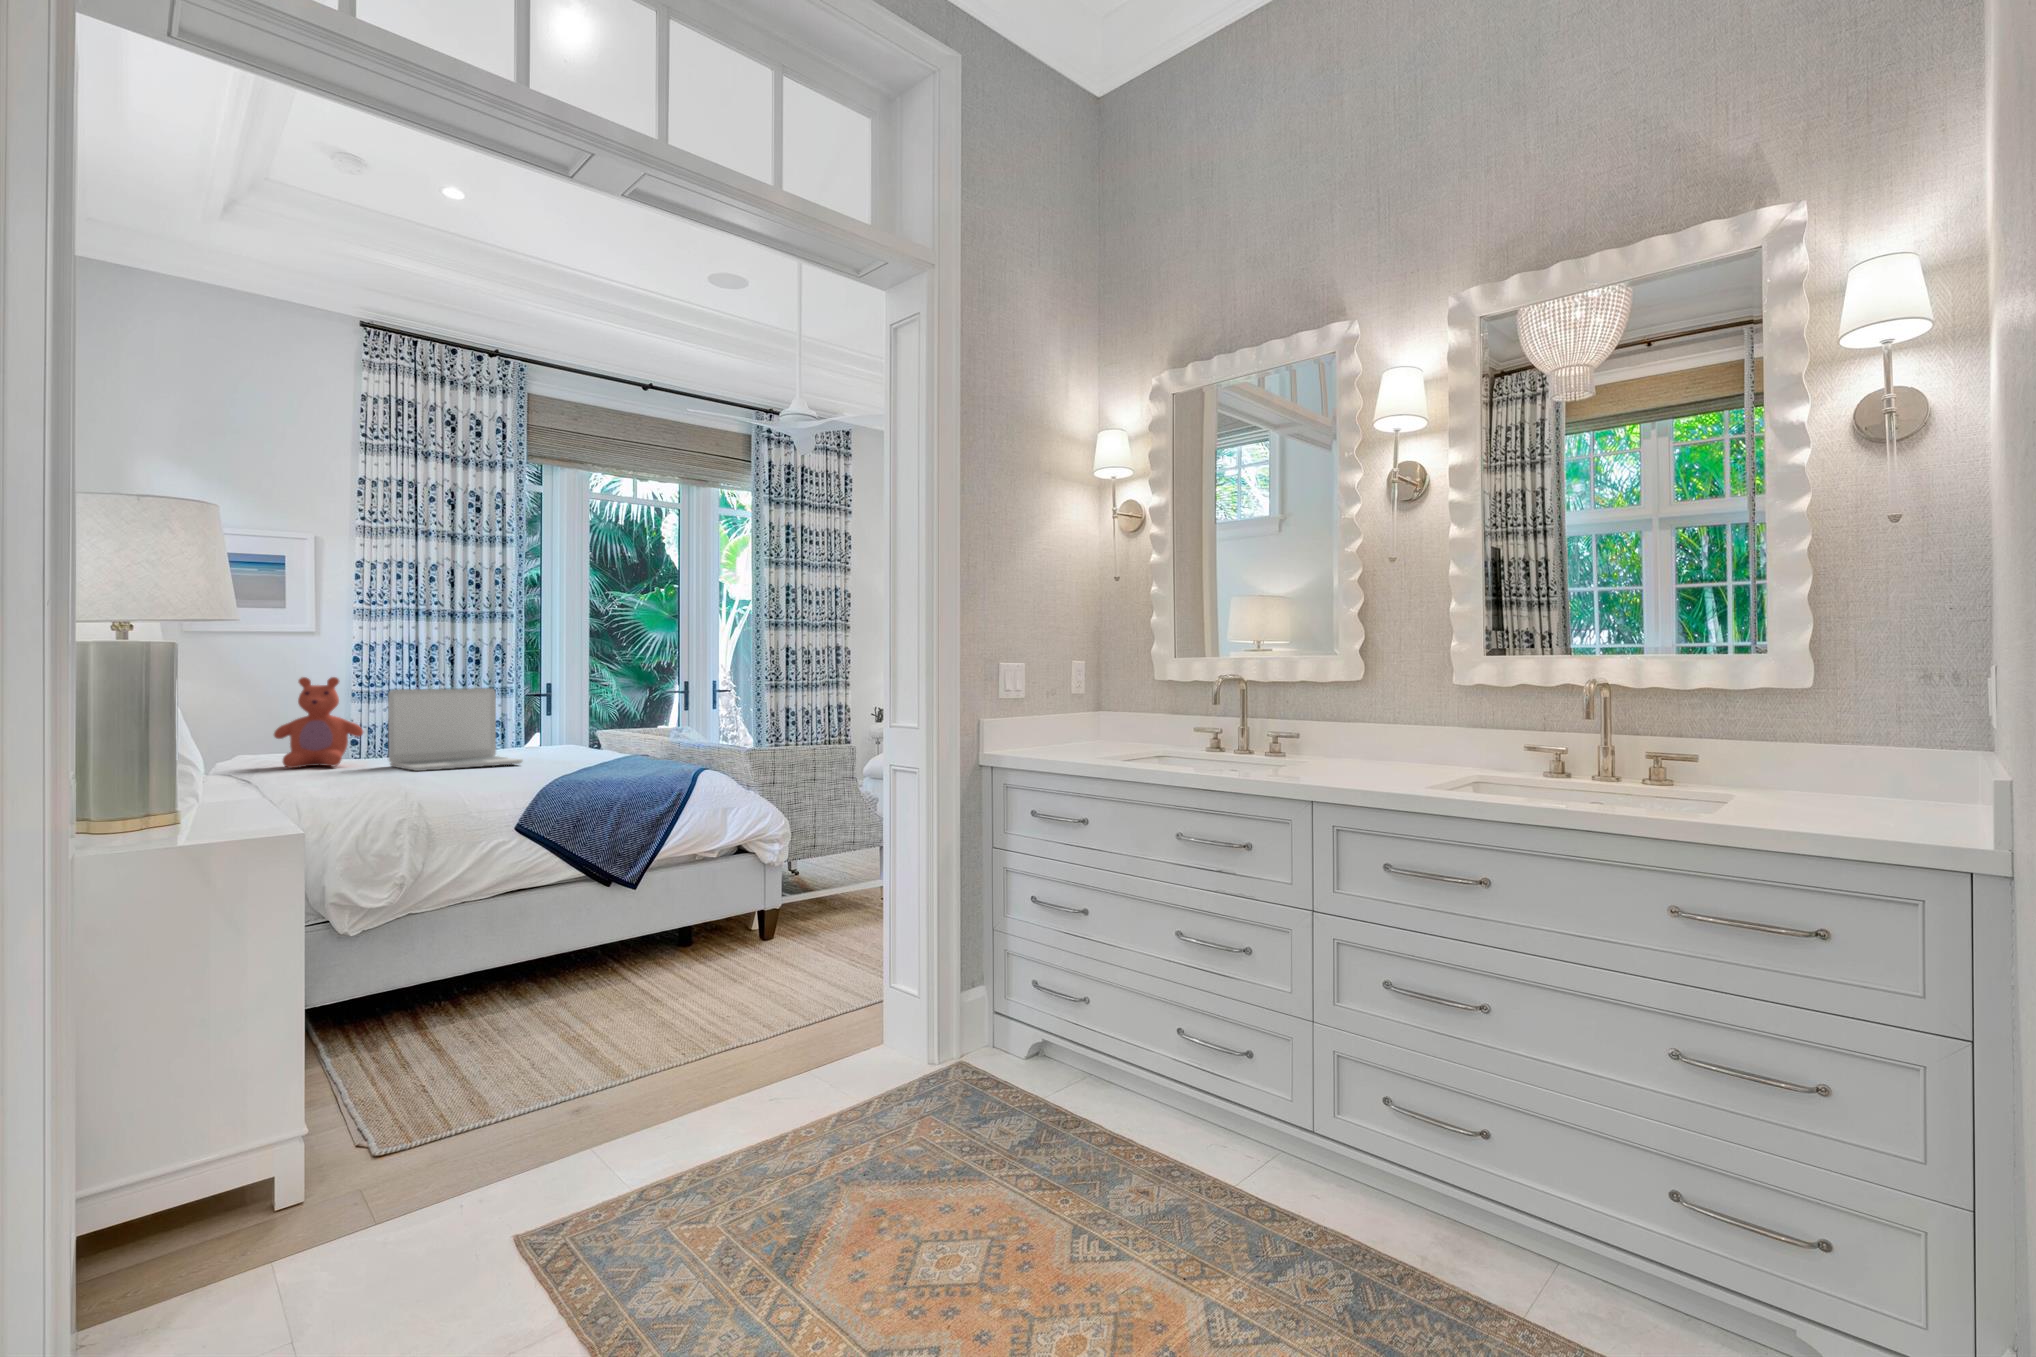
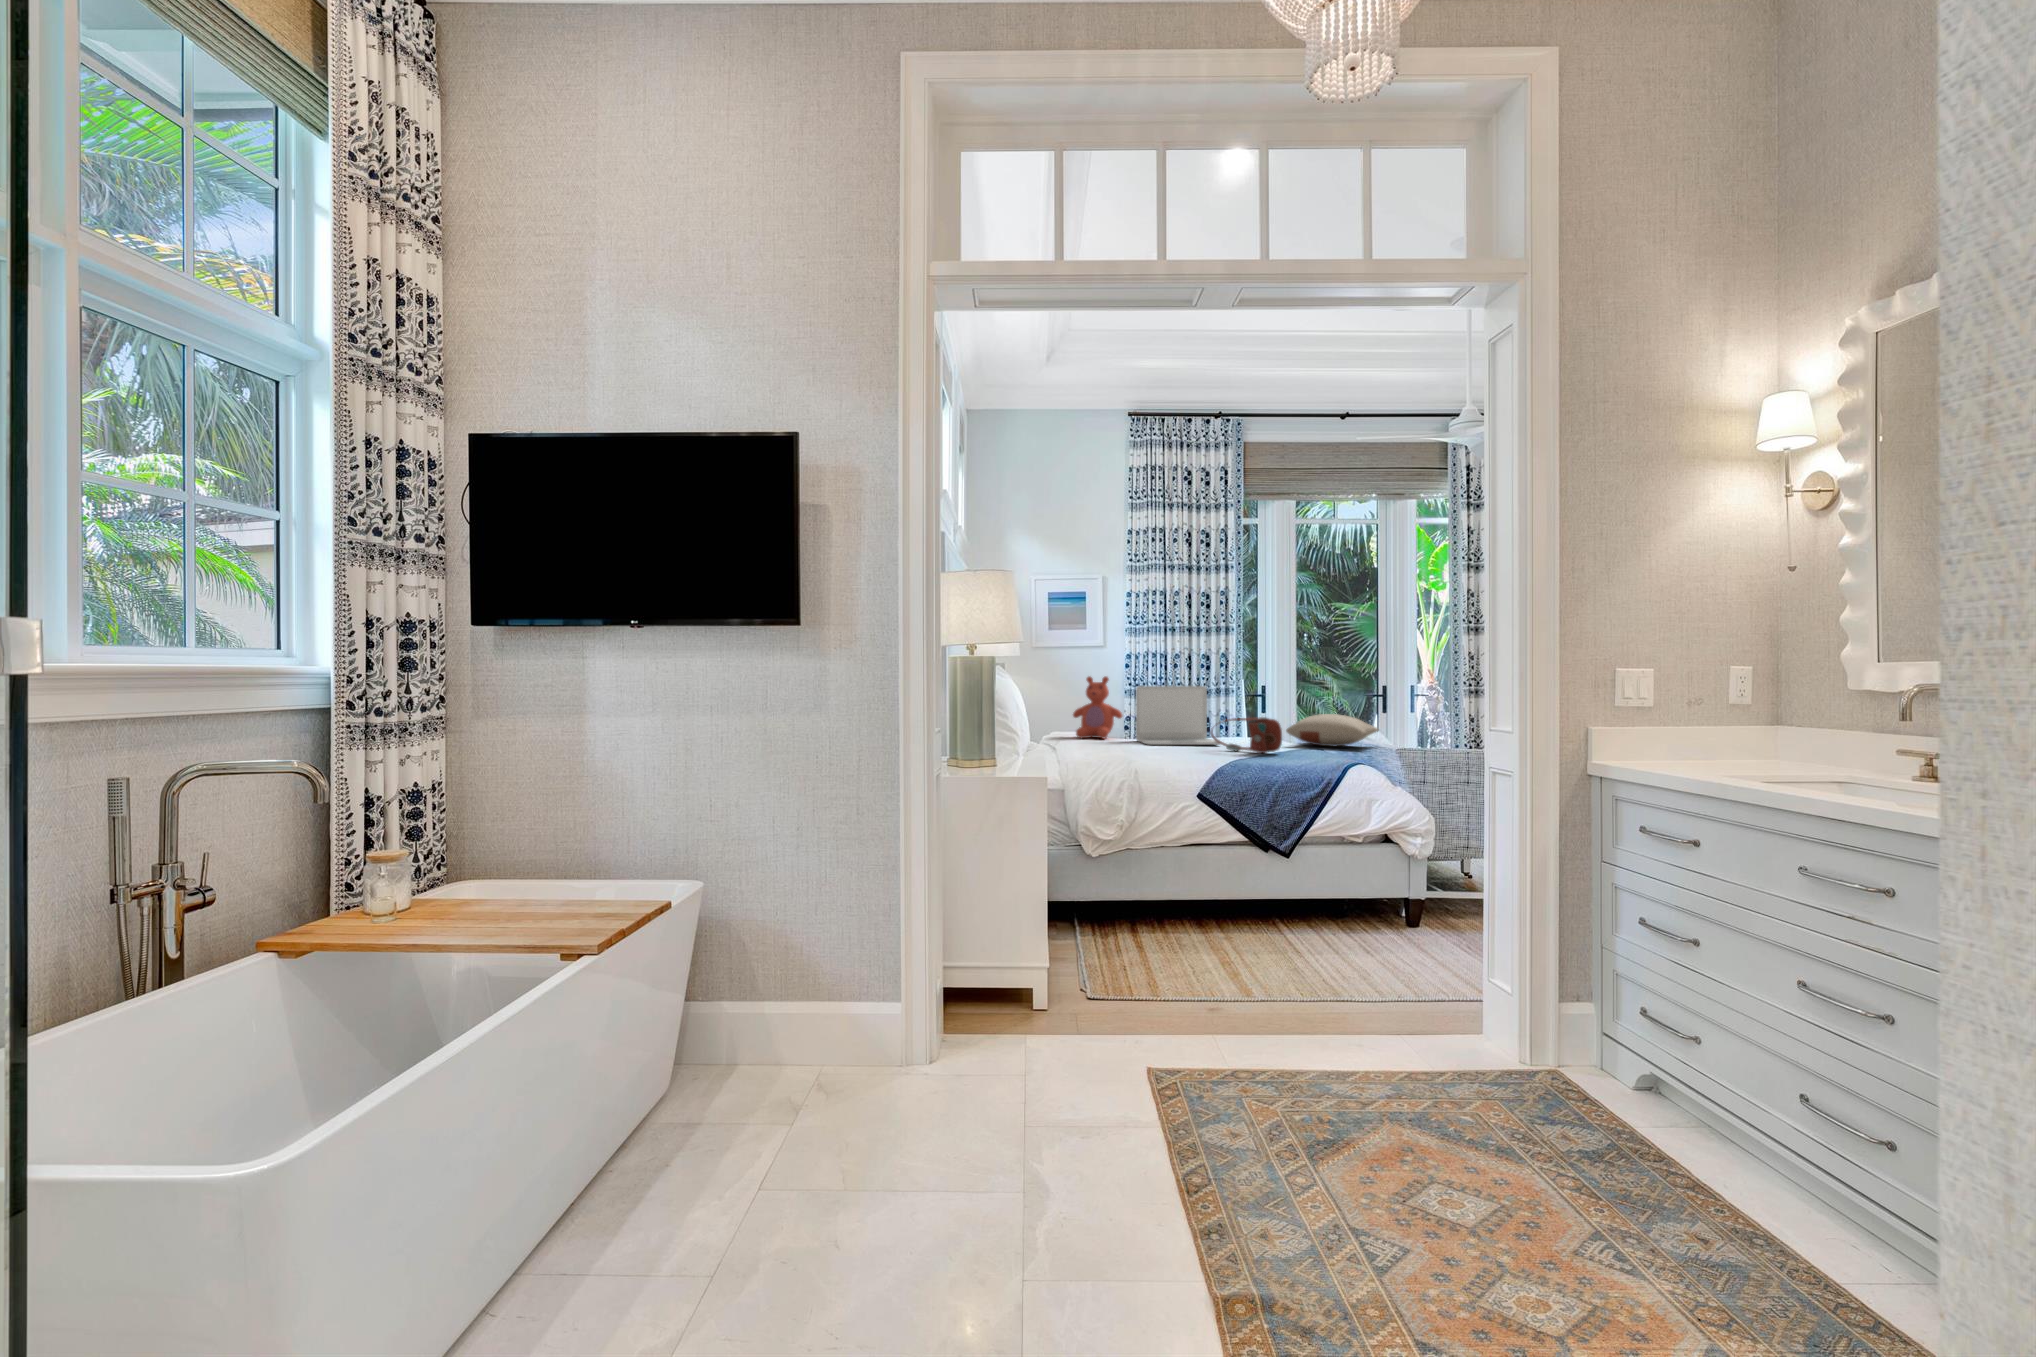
pillow: none [604,719,707,756] -> present [1286,714,1378,746]
handbag: none [514,725,612,771] -> present [1211,717,1282,753]

